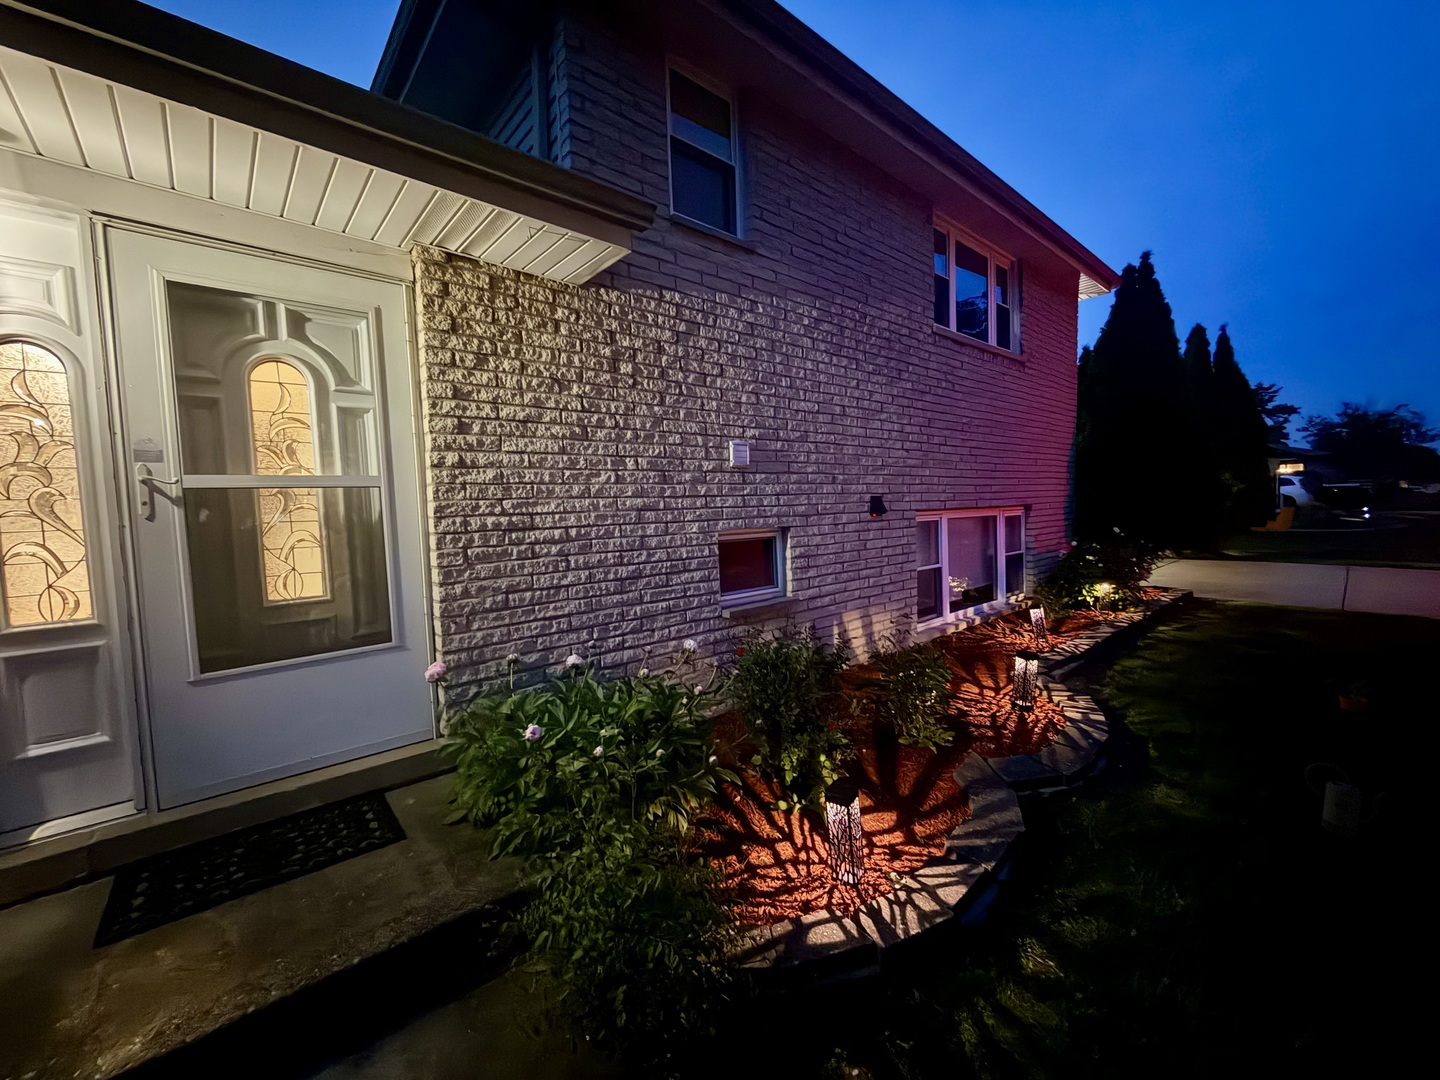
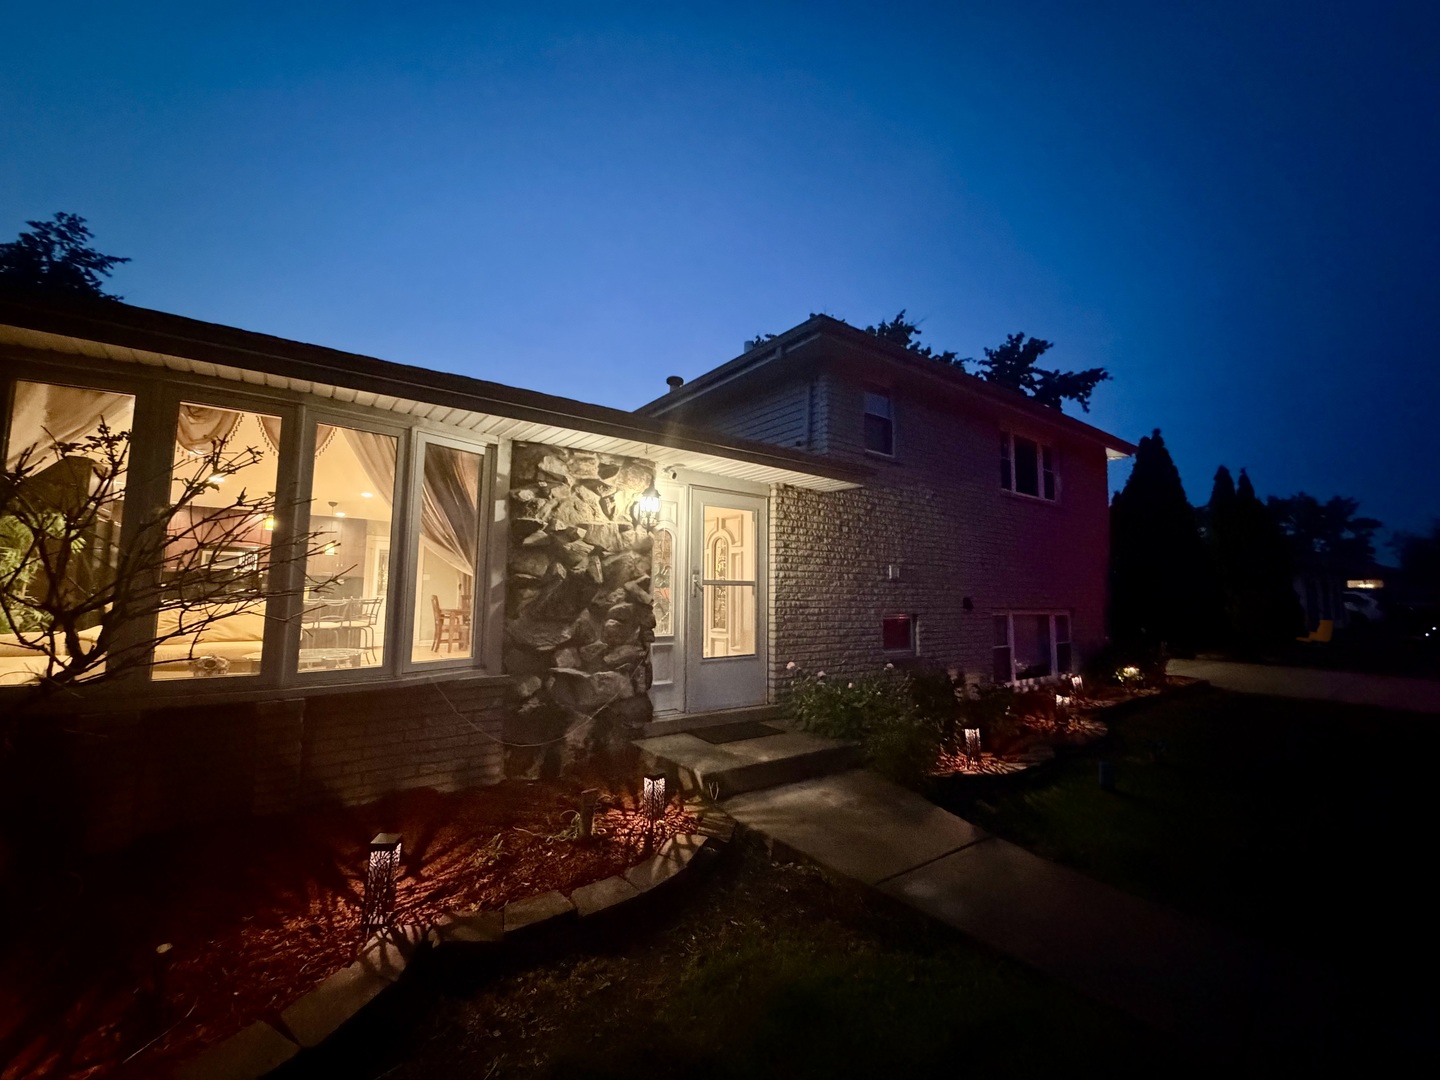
potted plant: present [1326,678,1378,712] -> present [1144,739,1170,763]
watering can: present [1305,762,1388,837] -> present [1091,751,1124,791]

